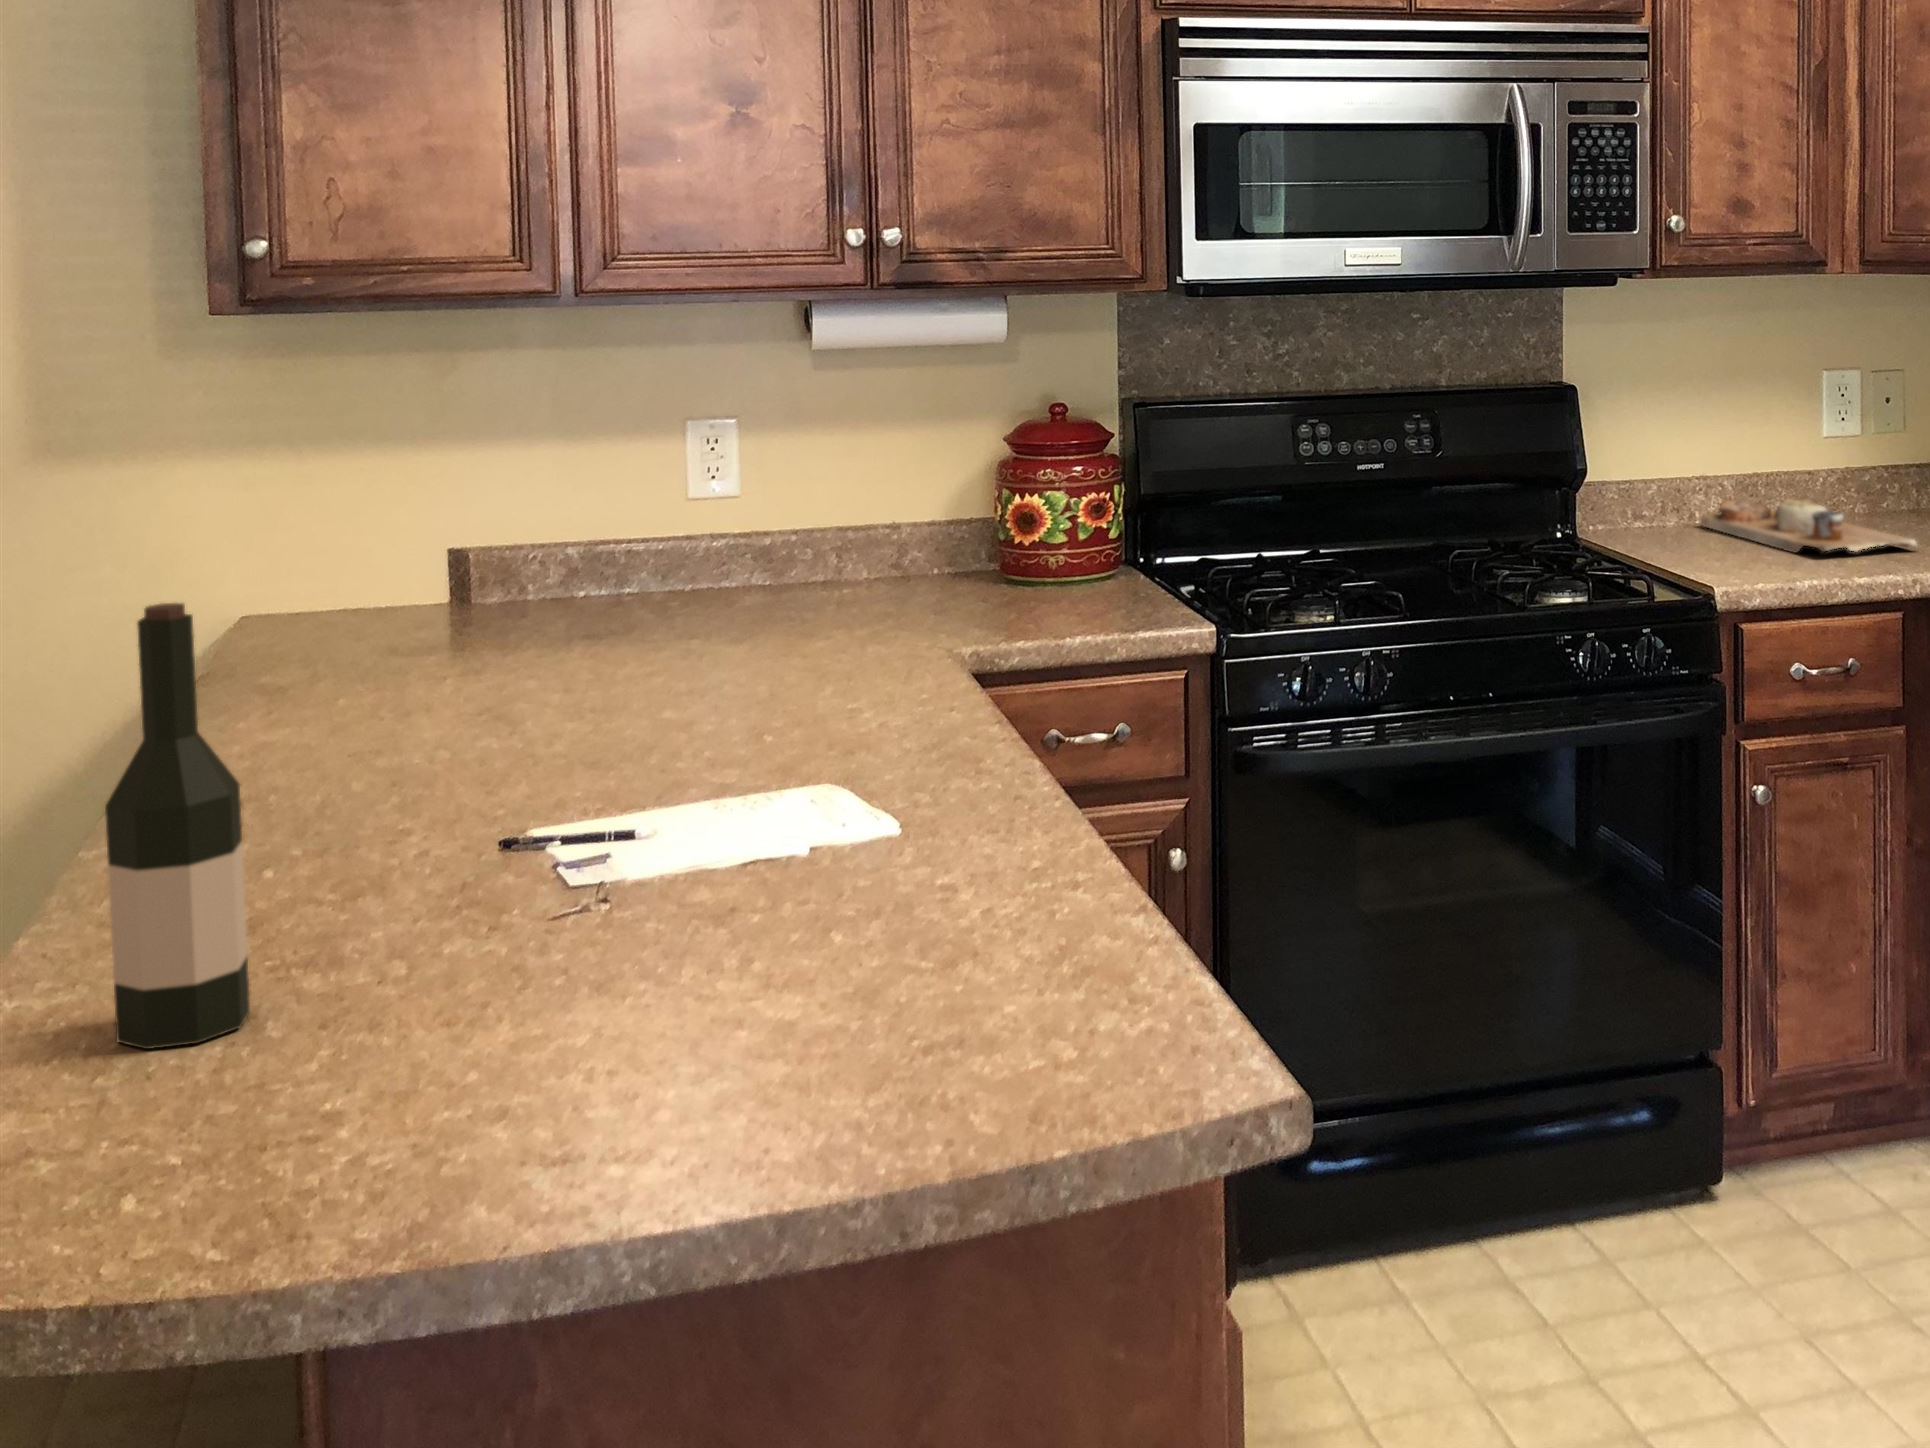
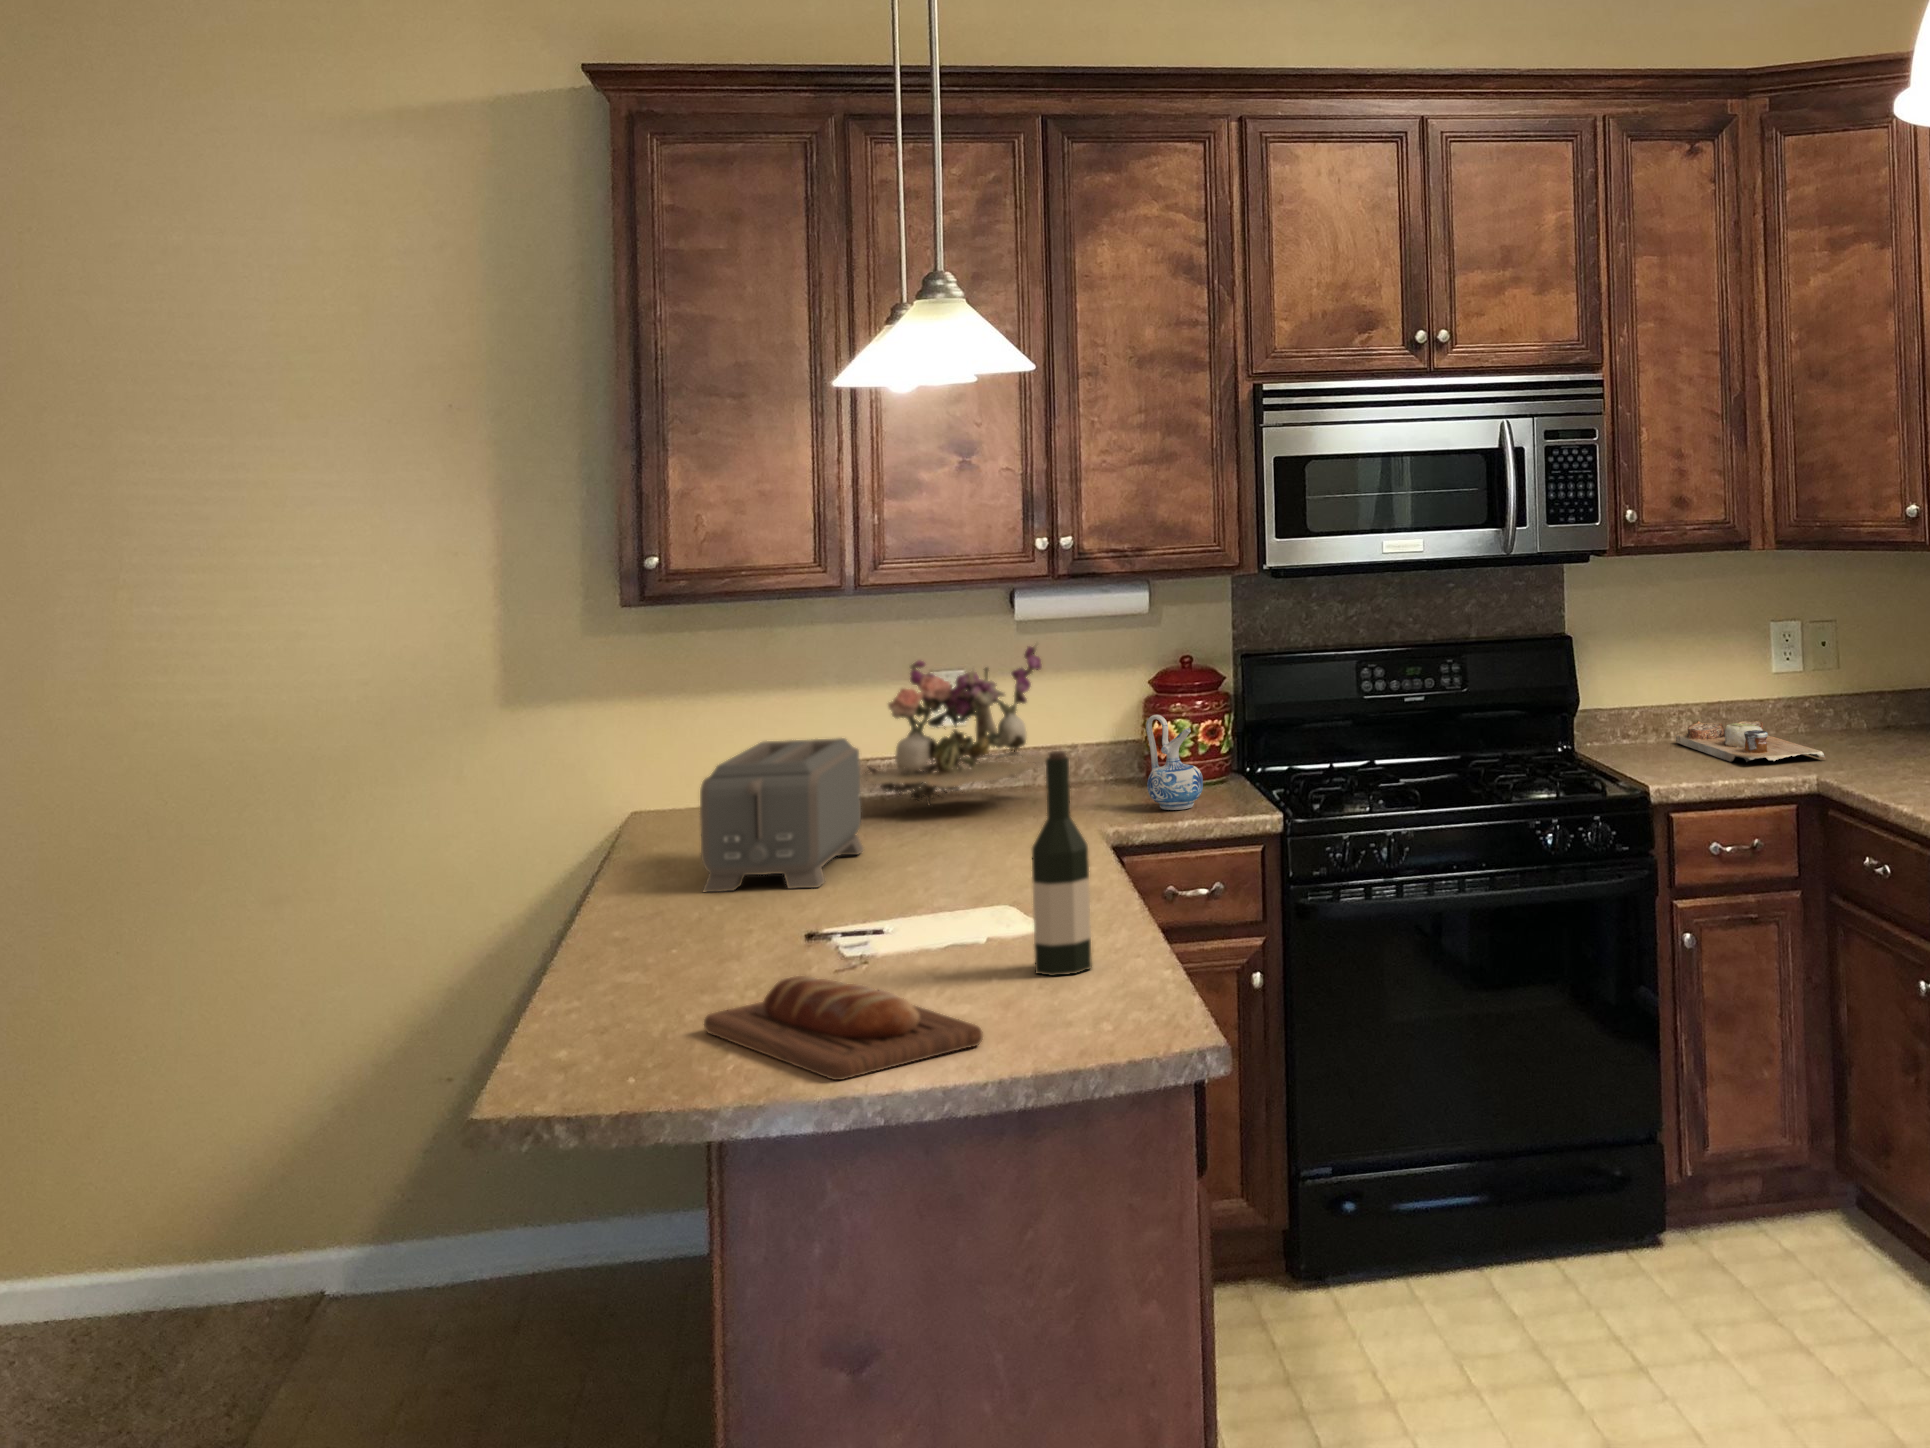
flower arrangement: none [573,379,879,613] -> present [860,643,1046,806]
ceramic pitcher: none [1012,483,1094,618] -> present [1146,715,1203,810]
toaster: none [319,515,594,757] -> present [700,738,864,892]
wine bottle: present [105,603,250,1049] -> present [1032,751,1092,976]
bread loaf: none [282,962,834,1207] -> present [704,976,983,1080]

